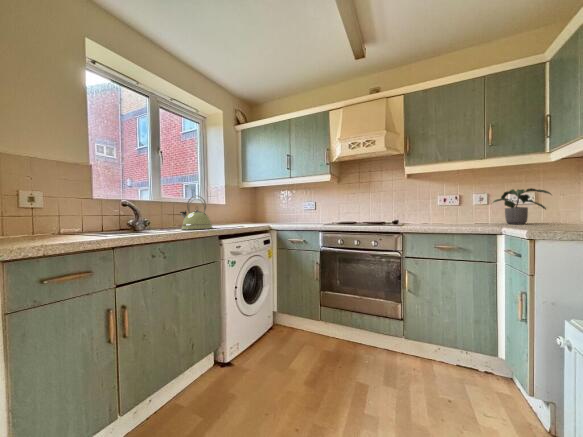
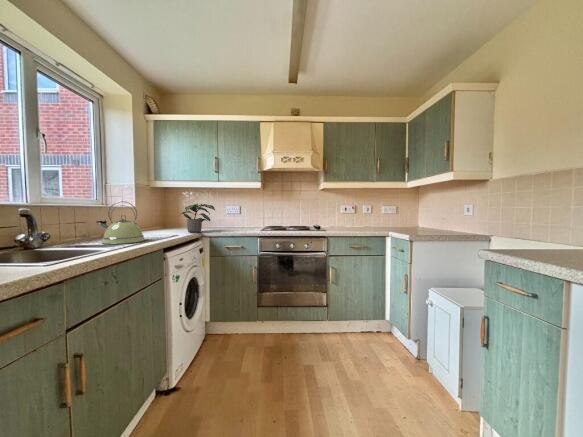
potted plant: present [493,188,551,224] -> present [181,204,215,233]

